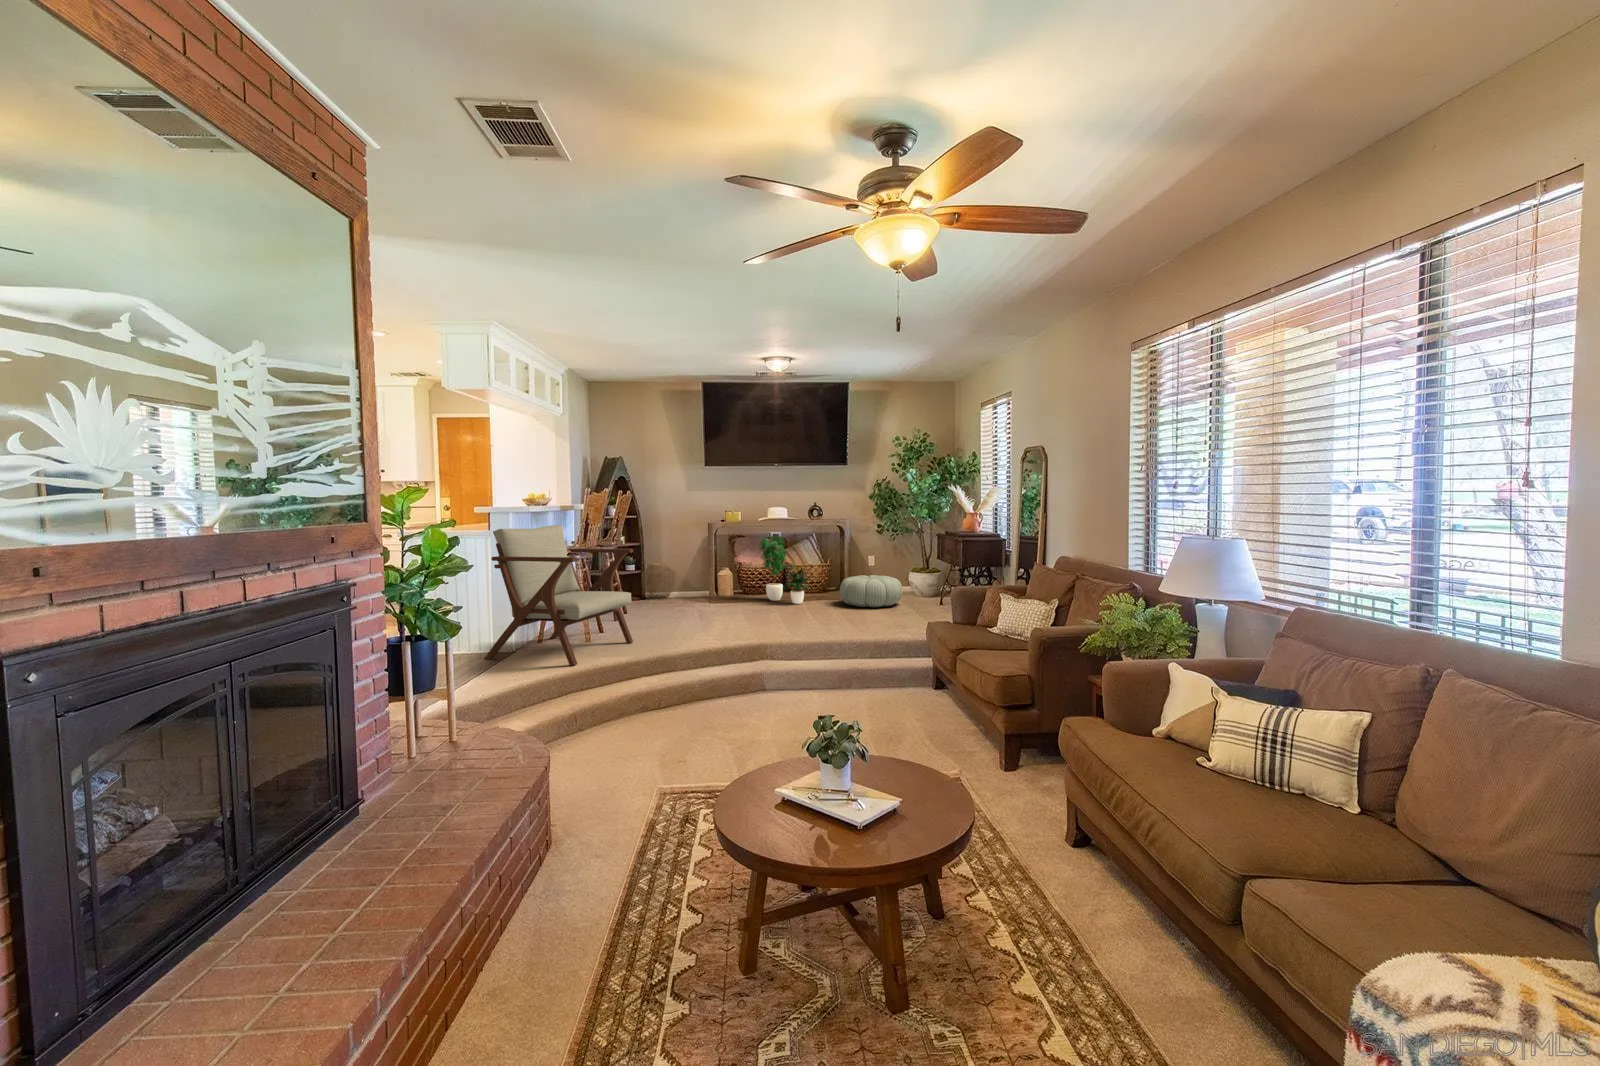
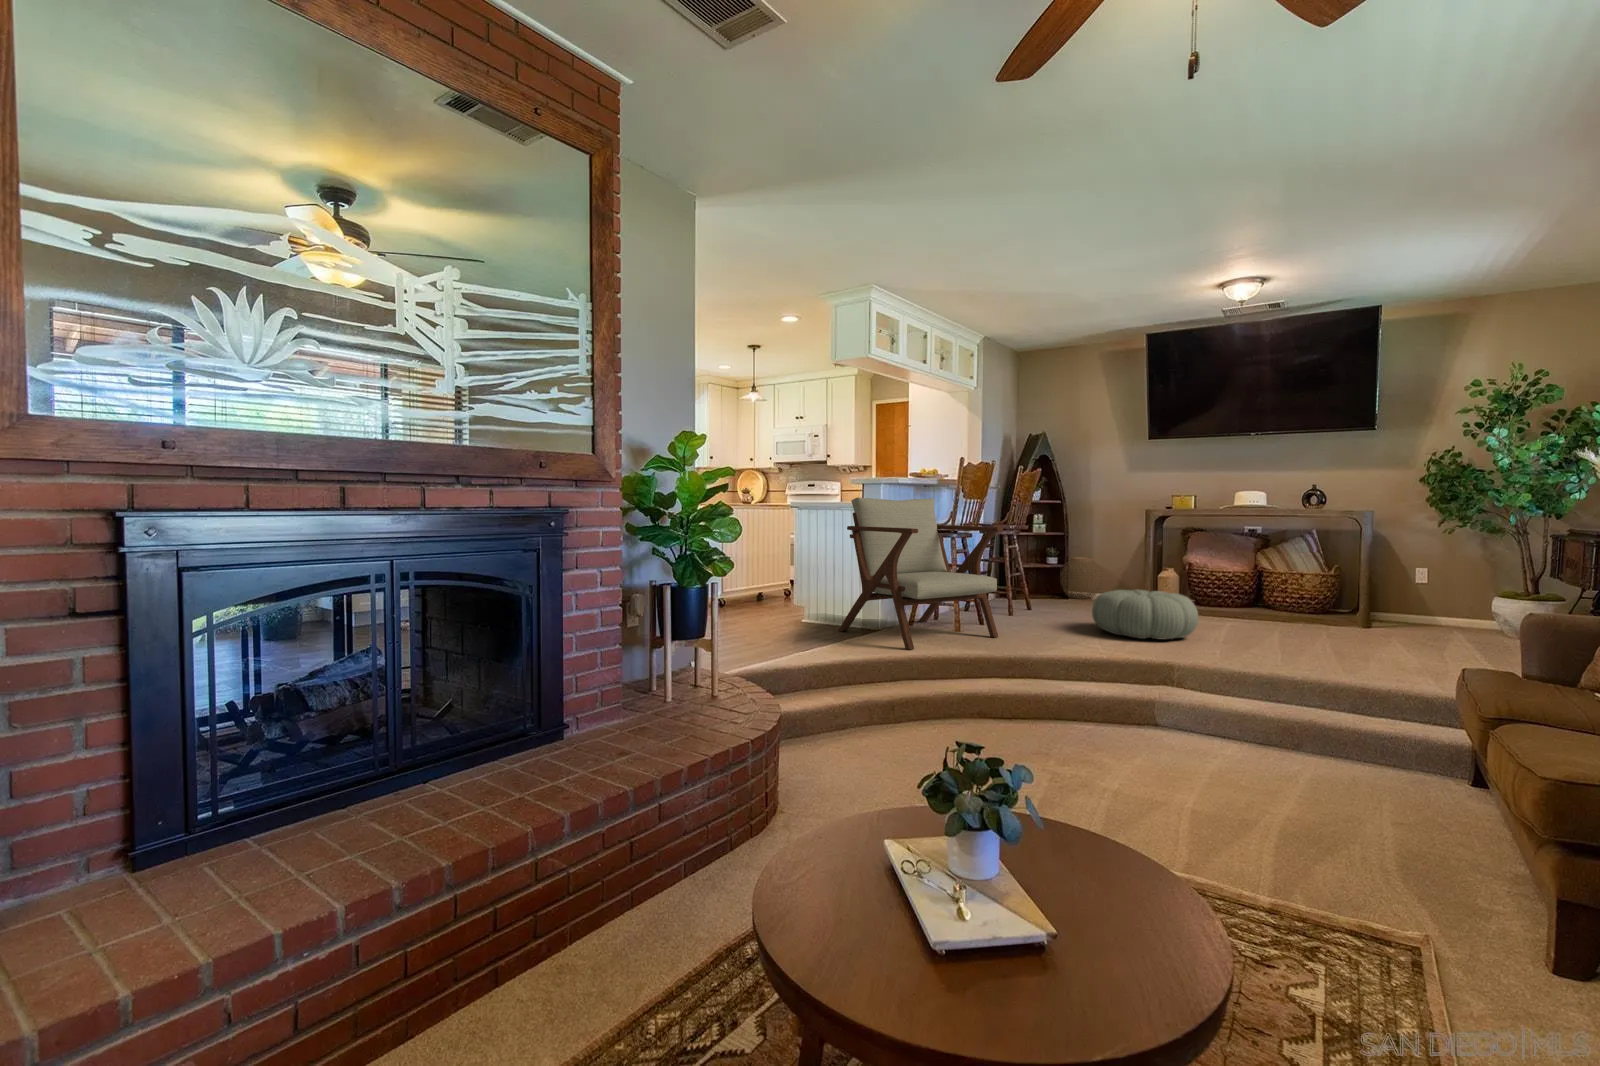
potted plant: present [759,535,809,604] -> none [1214,521,1297,625]
pouf: present [840,575,903,607] -> present [1092,590,1198,640]

